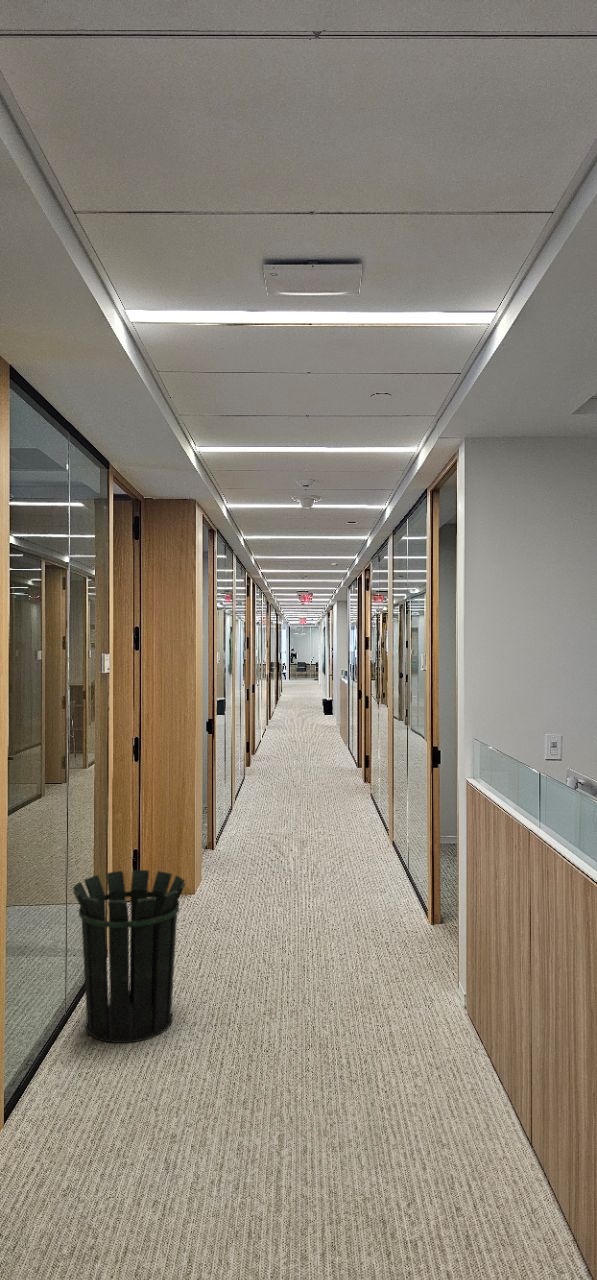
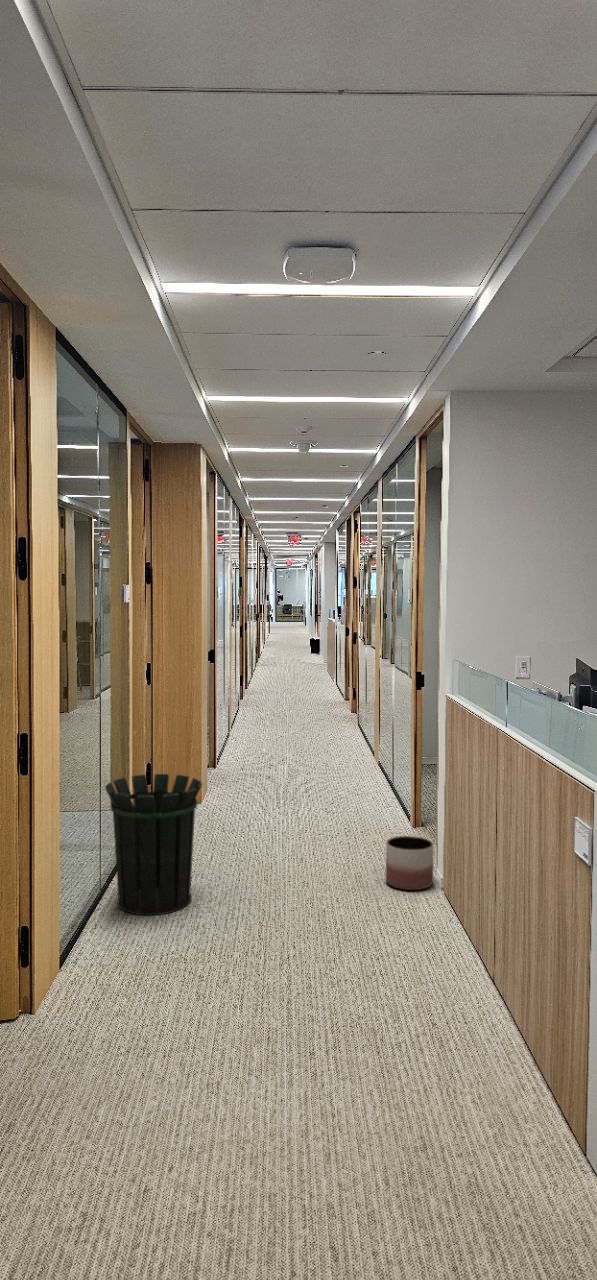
planter: none [399,941,455,1008] -> present [386,836,433,890]

